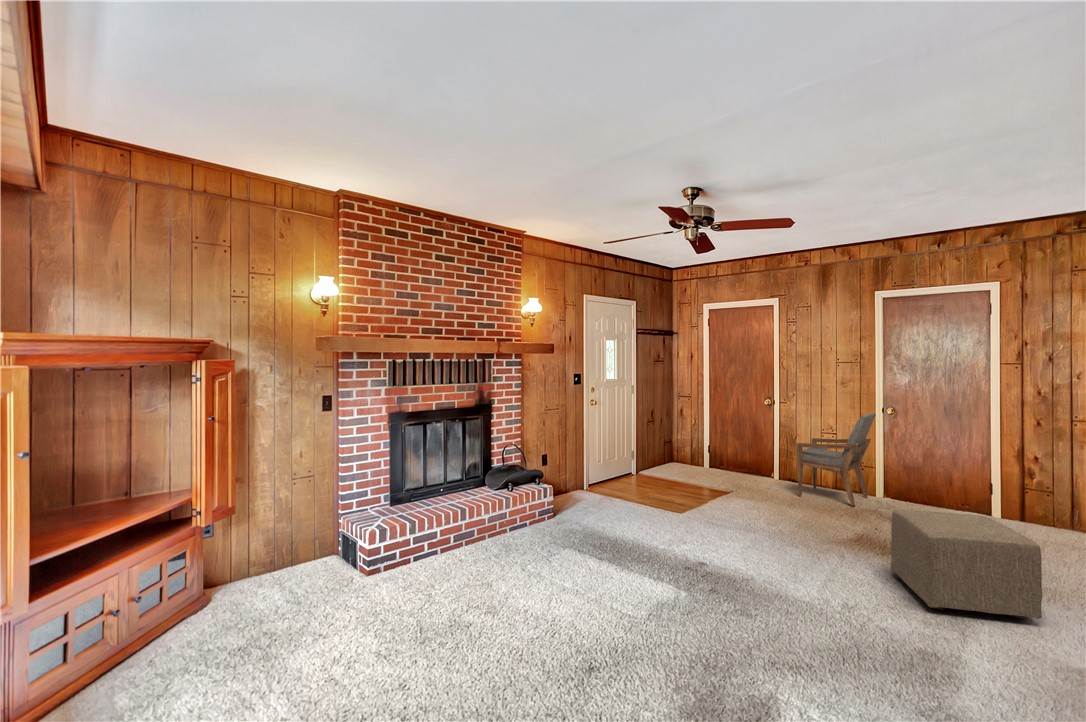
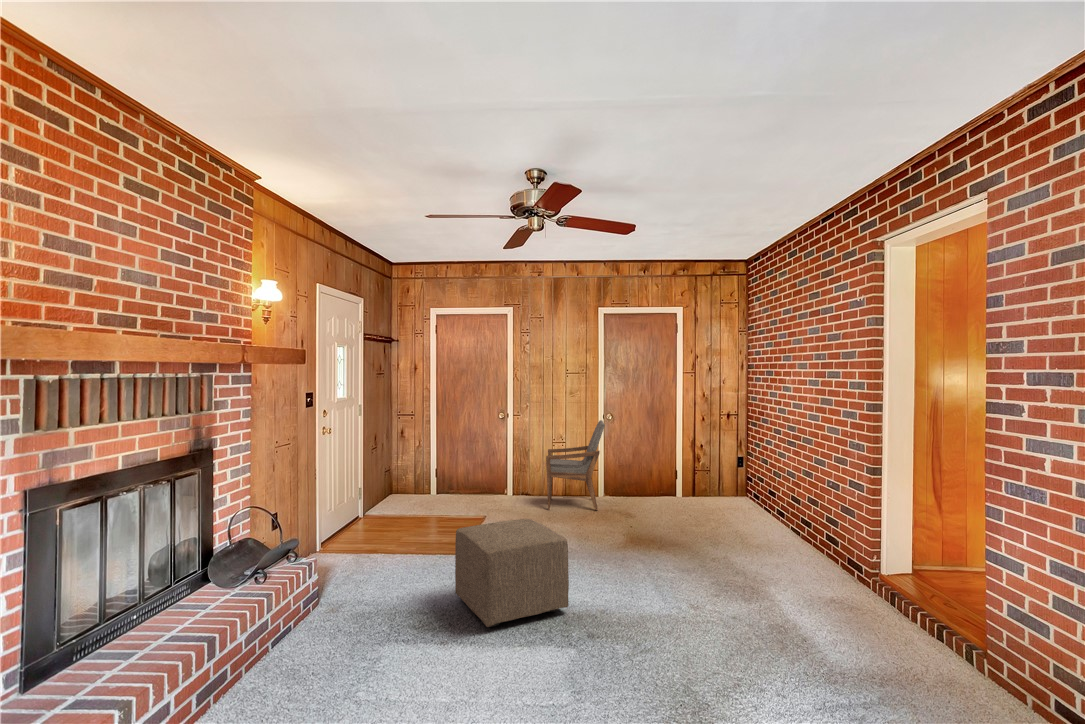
ottoman: present [891,510,1042,619] -> present [455,519,569,627]

